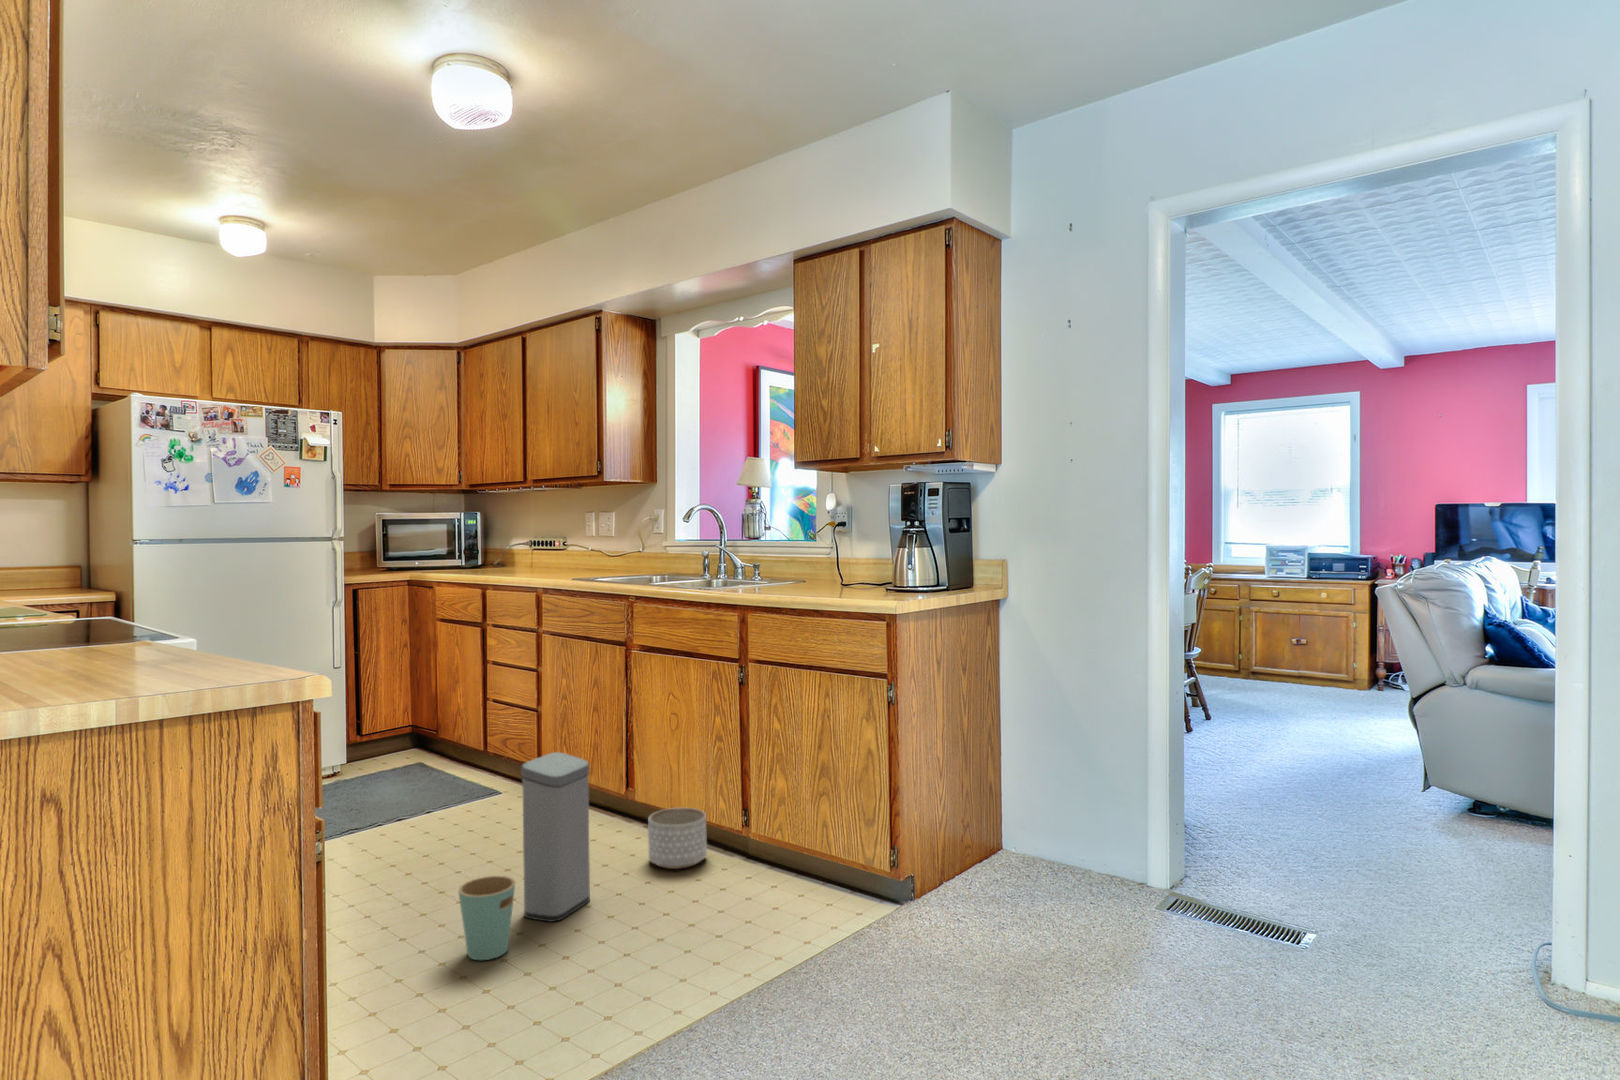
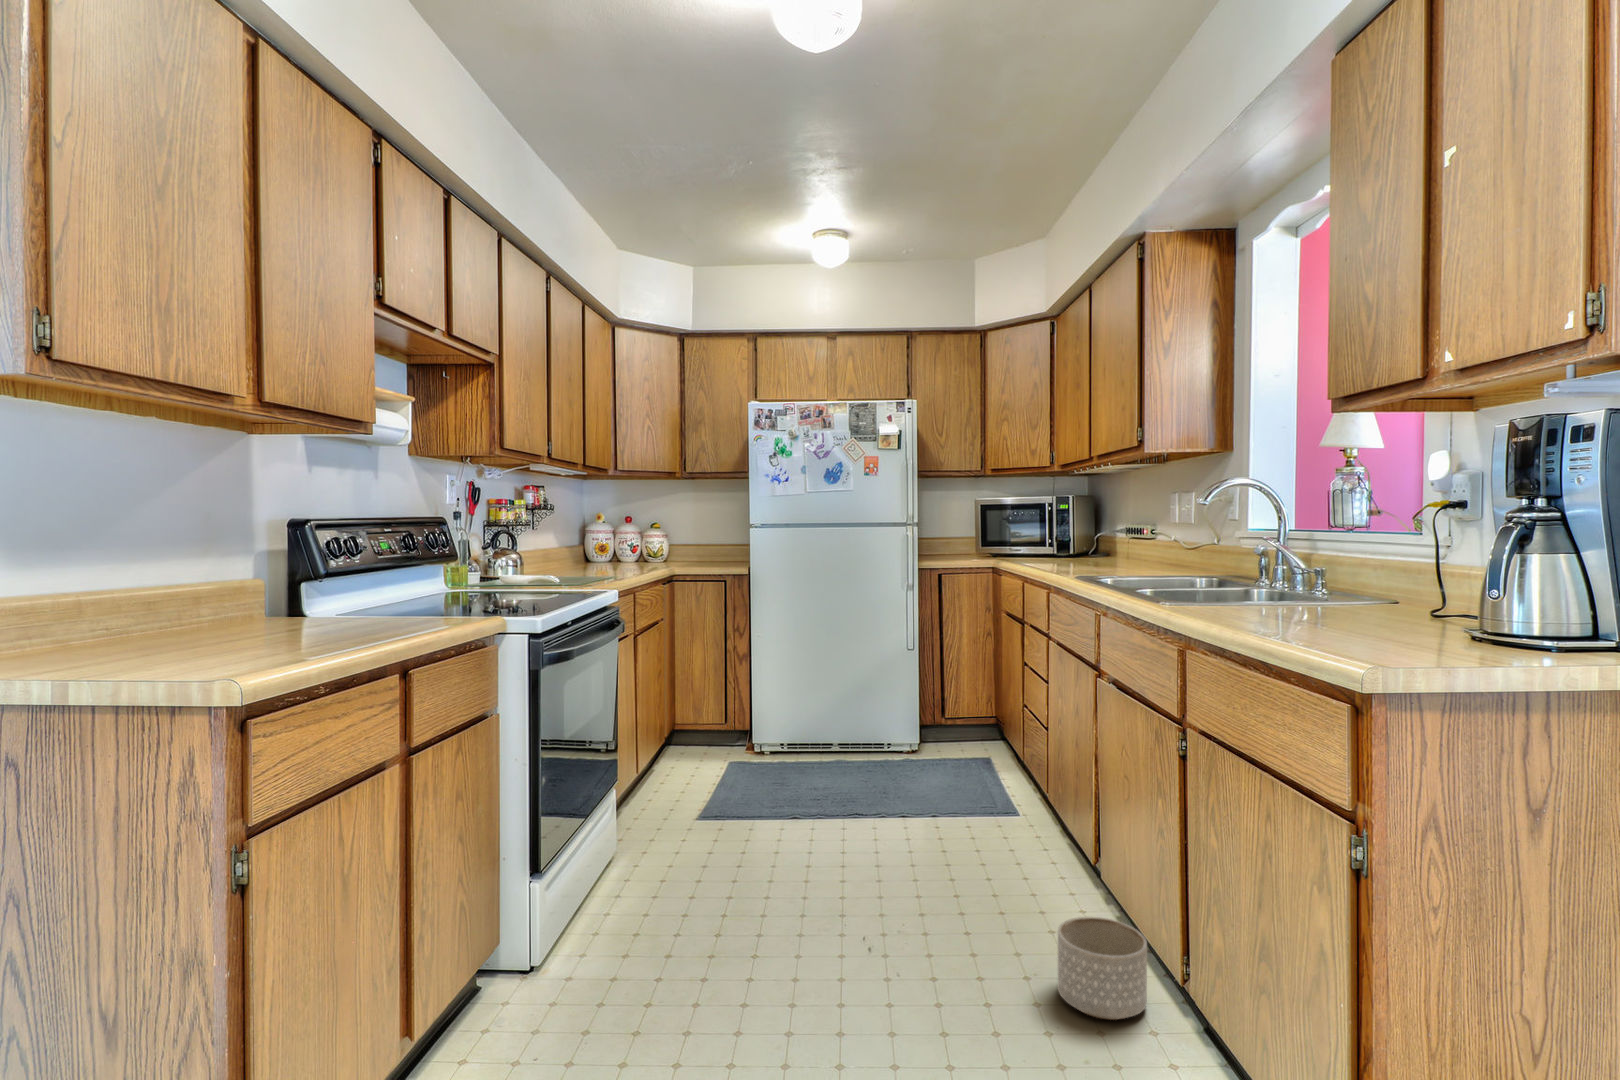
trash can: present [458,752,590,960] -> none [736,800,940,1037]

